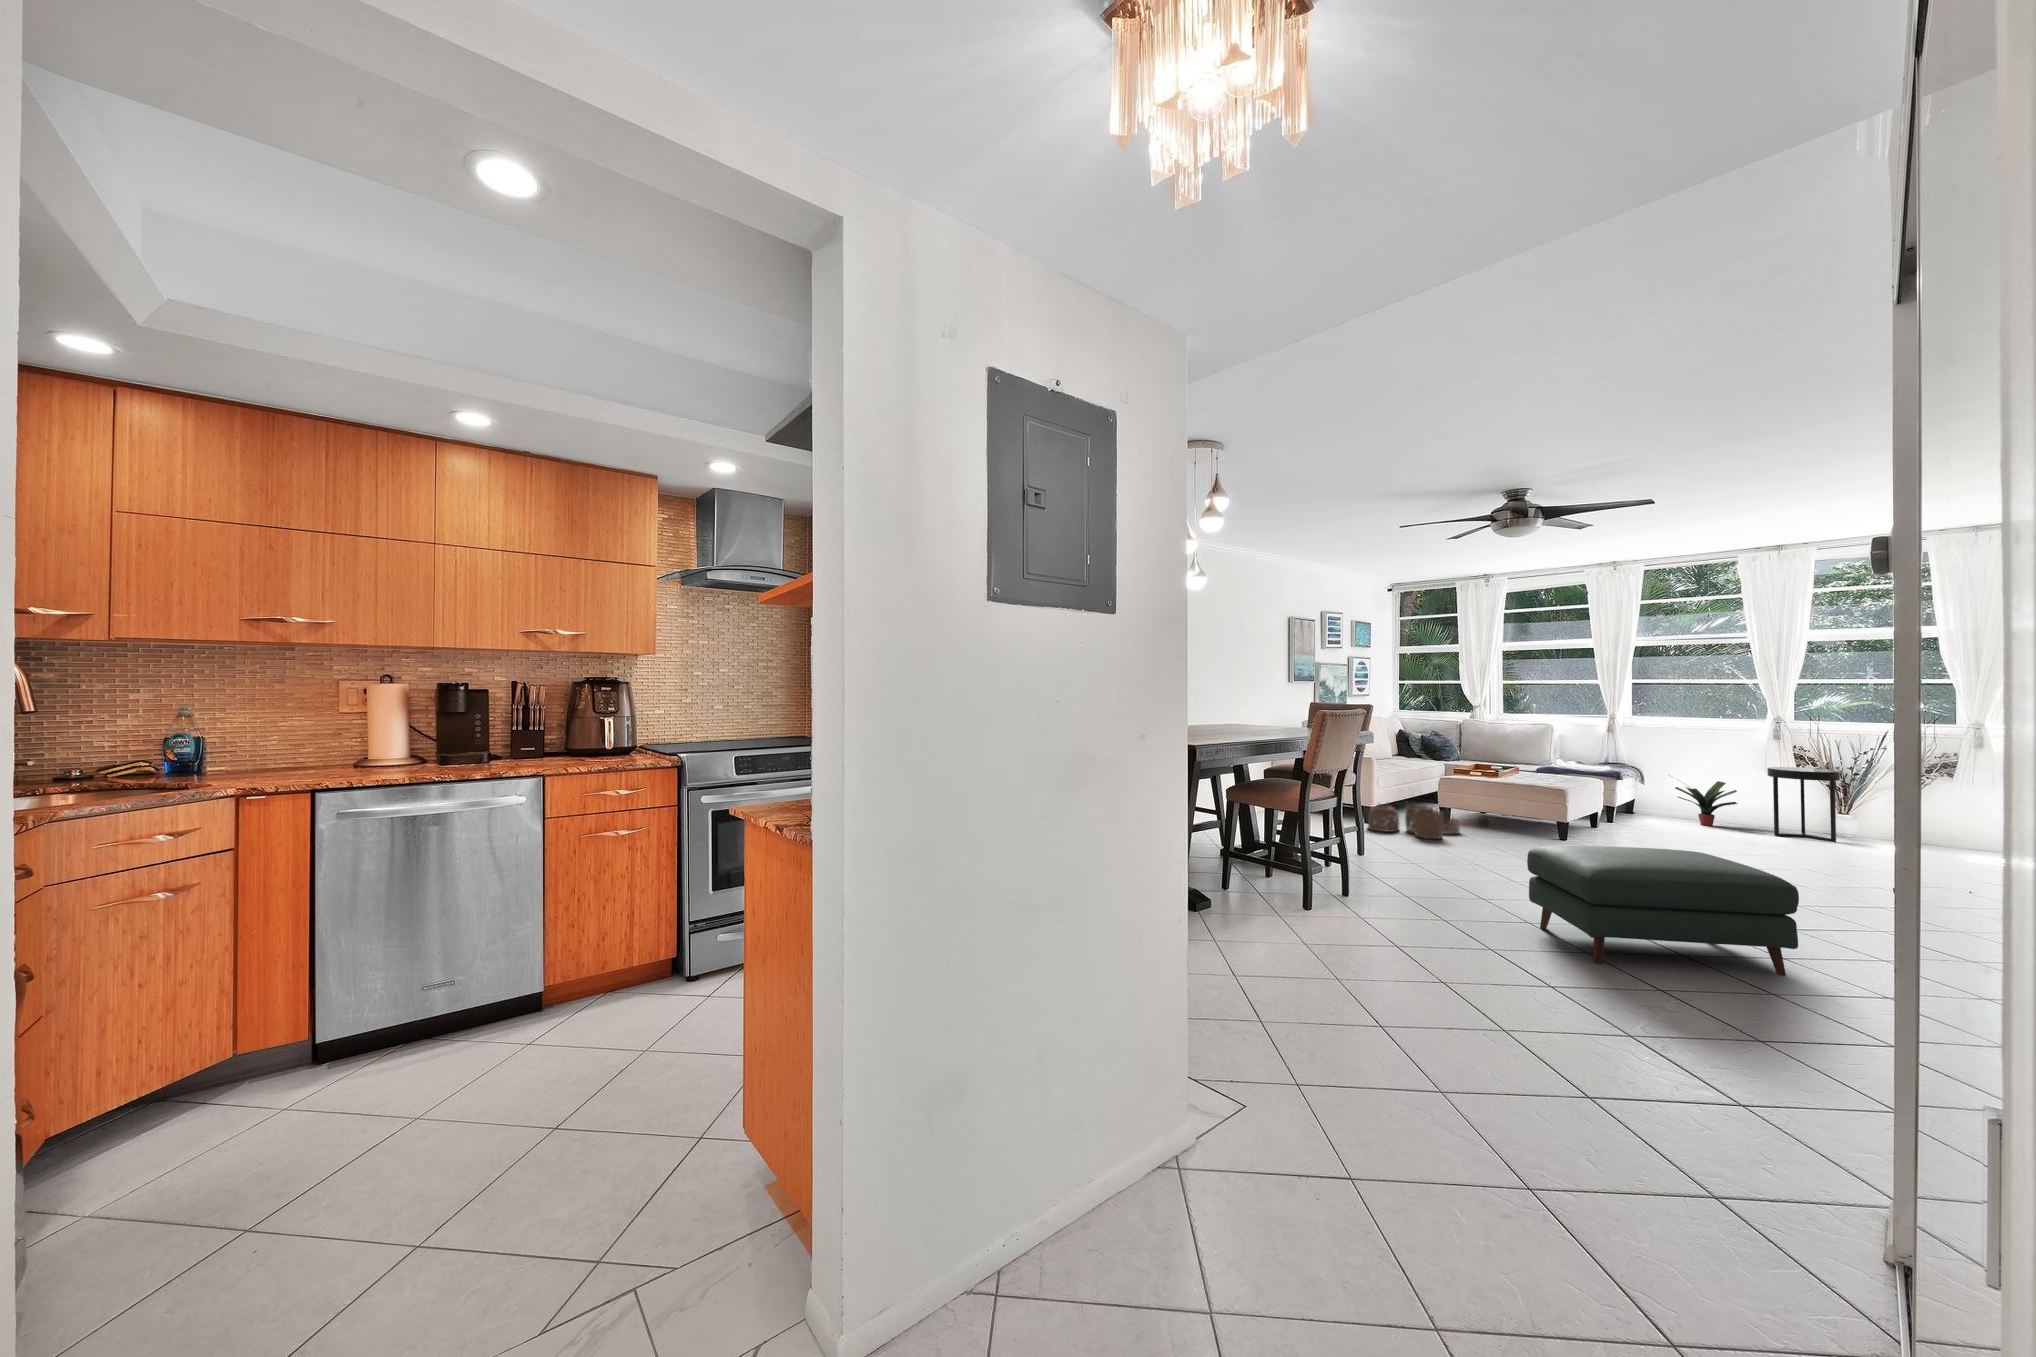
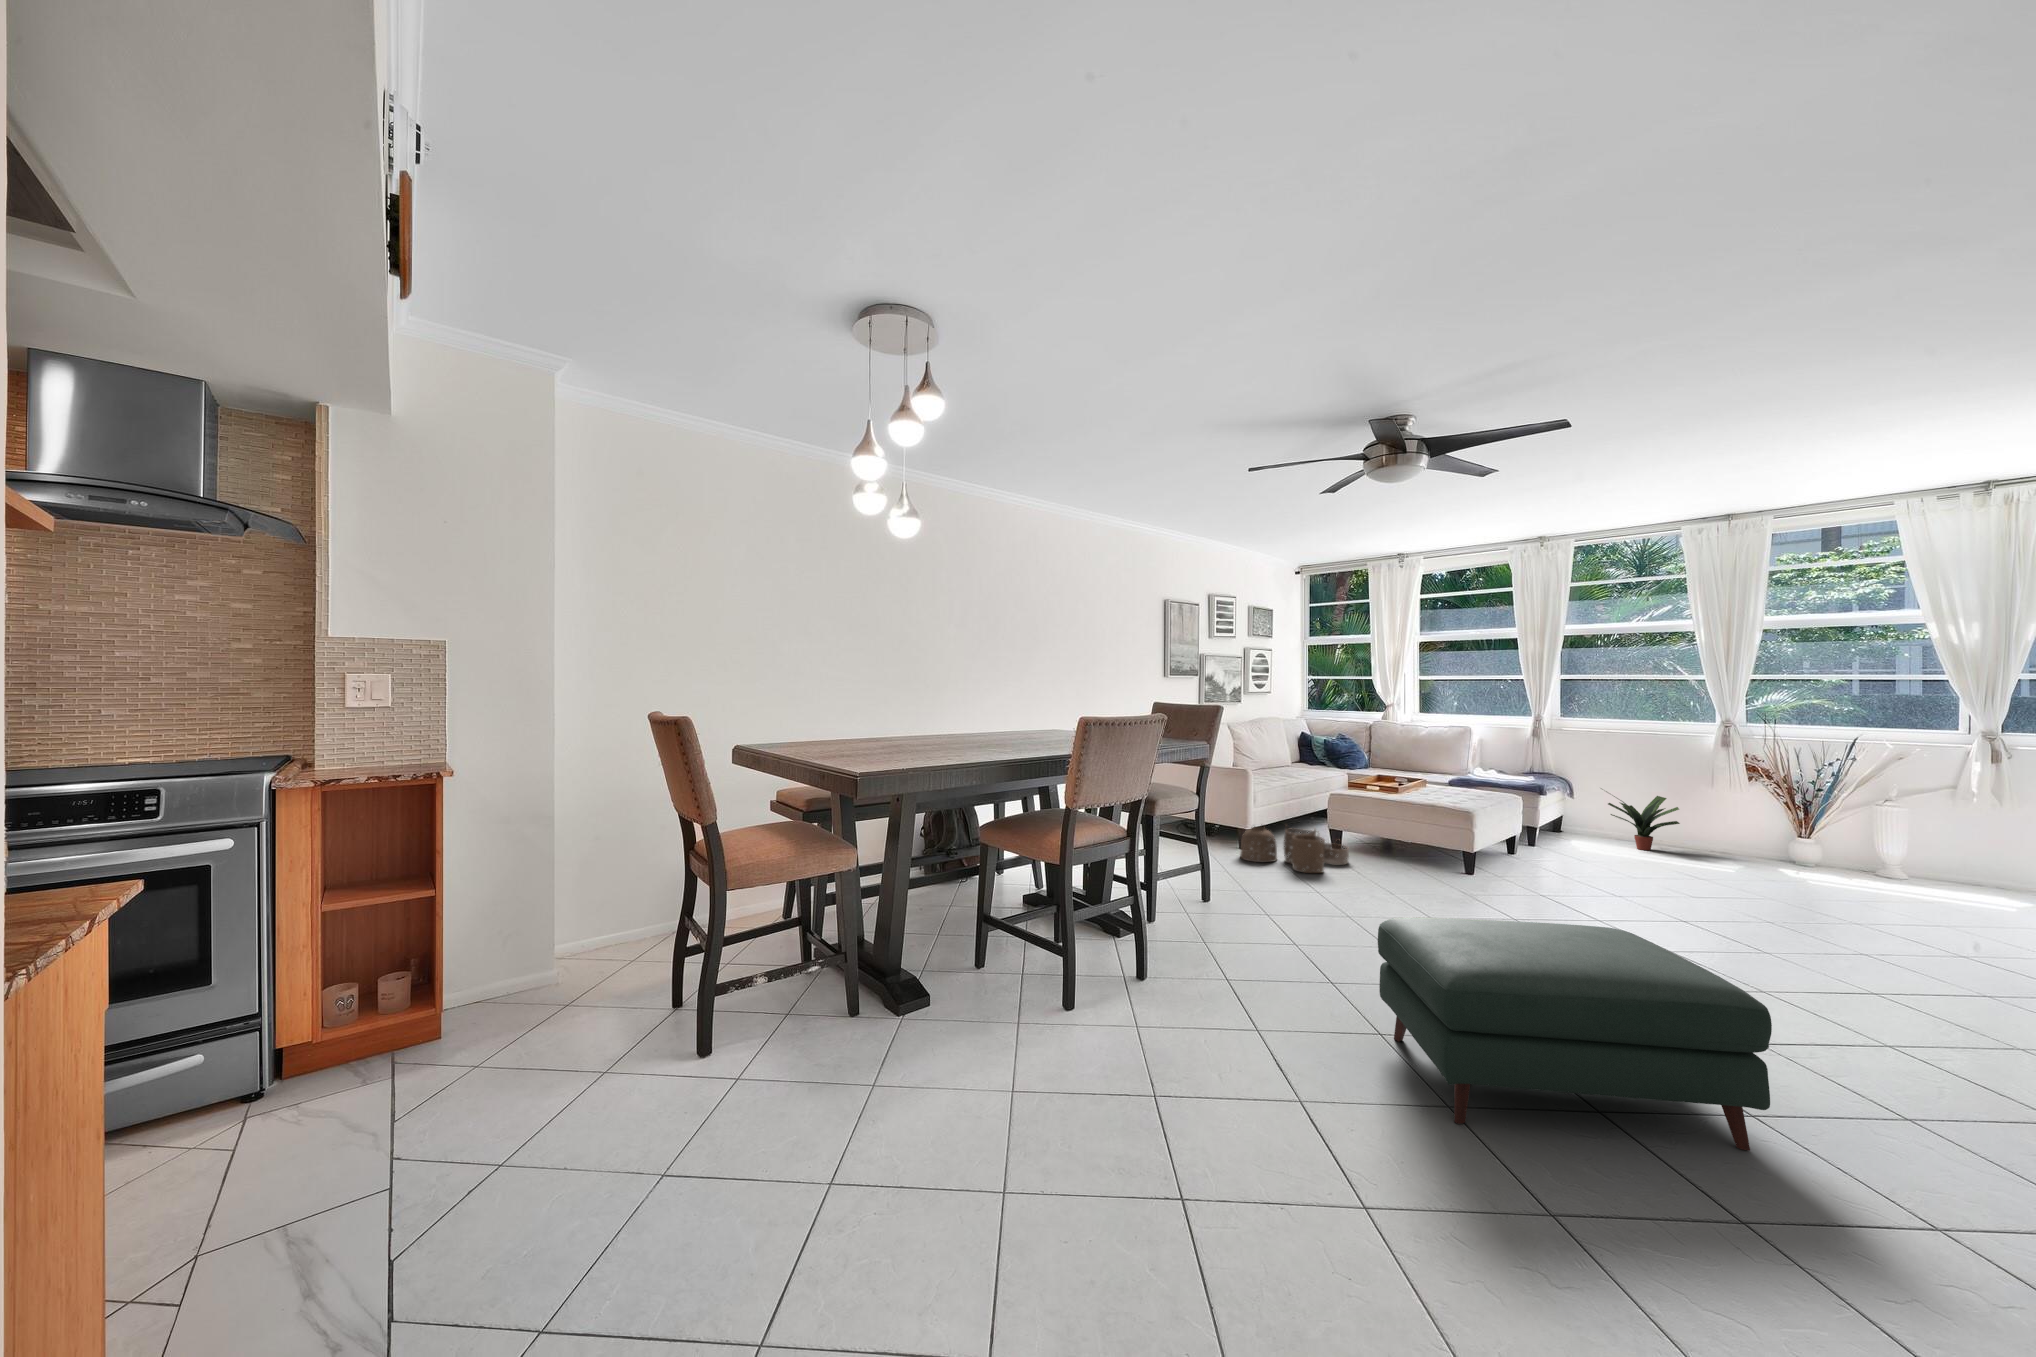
side table: present [1767,767,1840,842] -> none [1715,780,1800,873]

